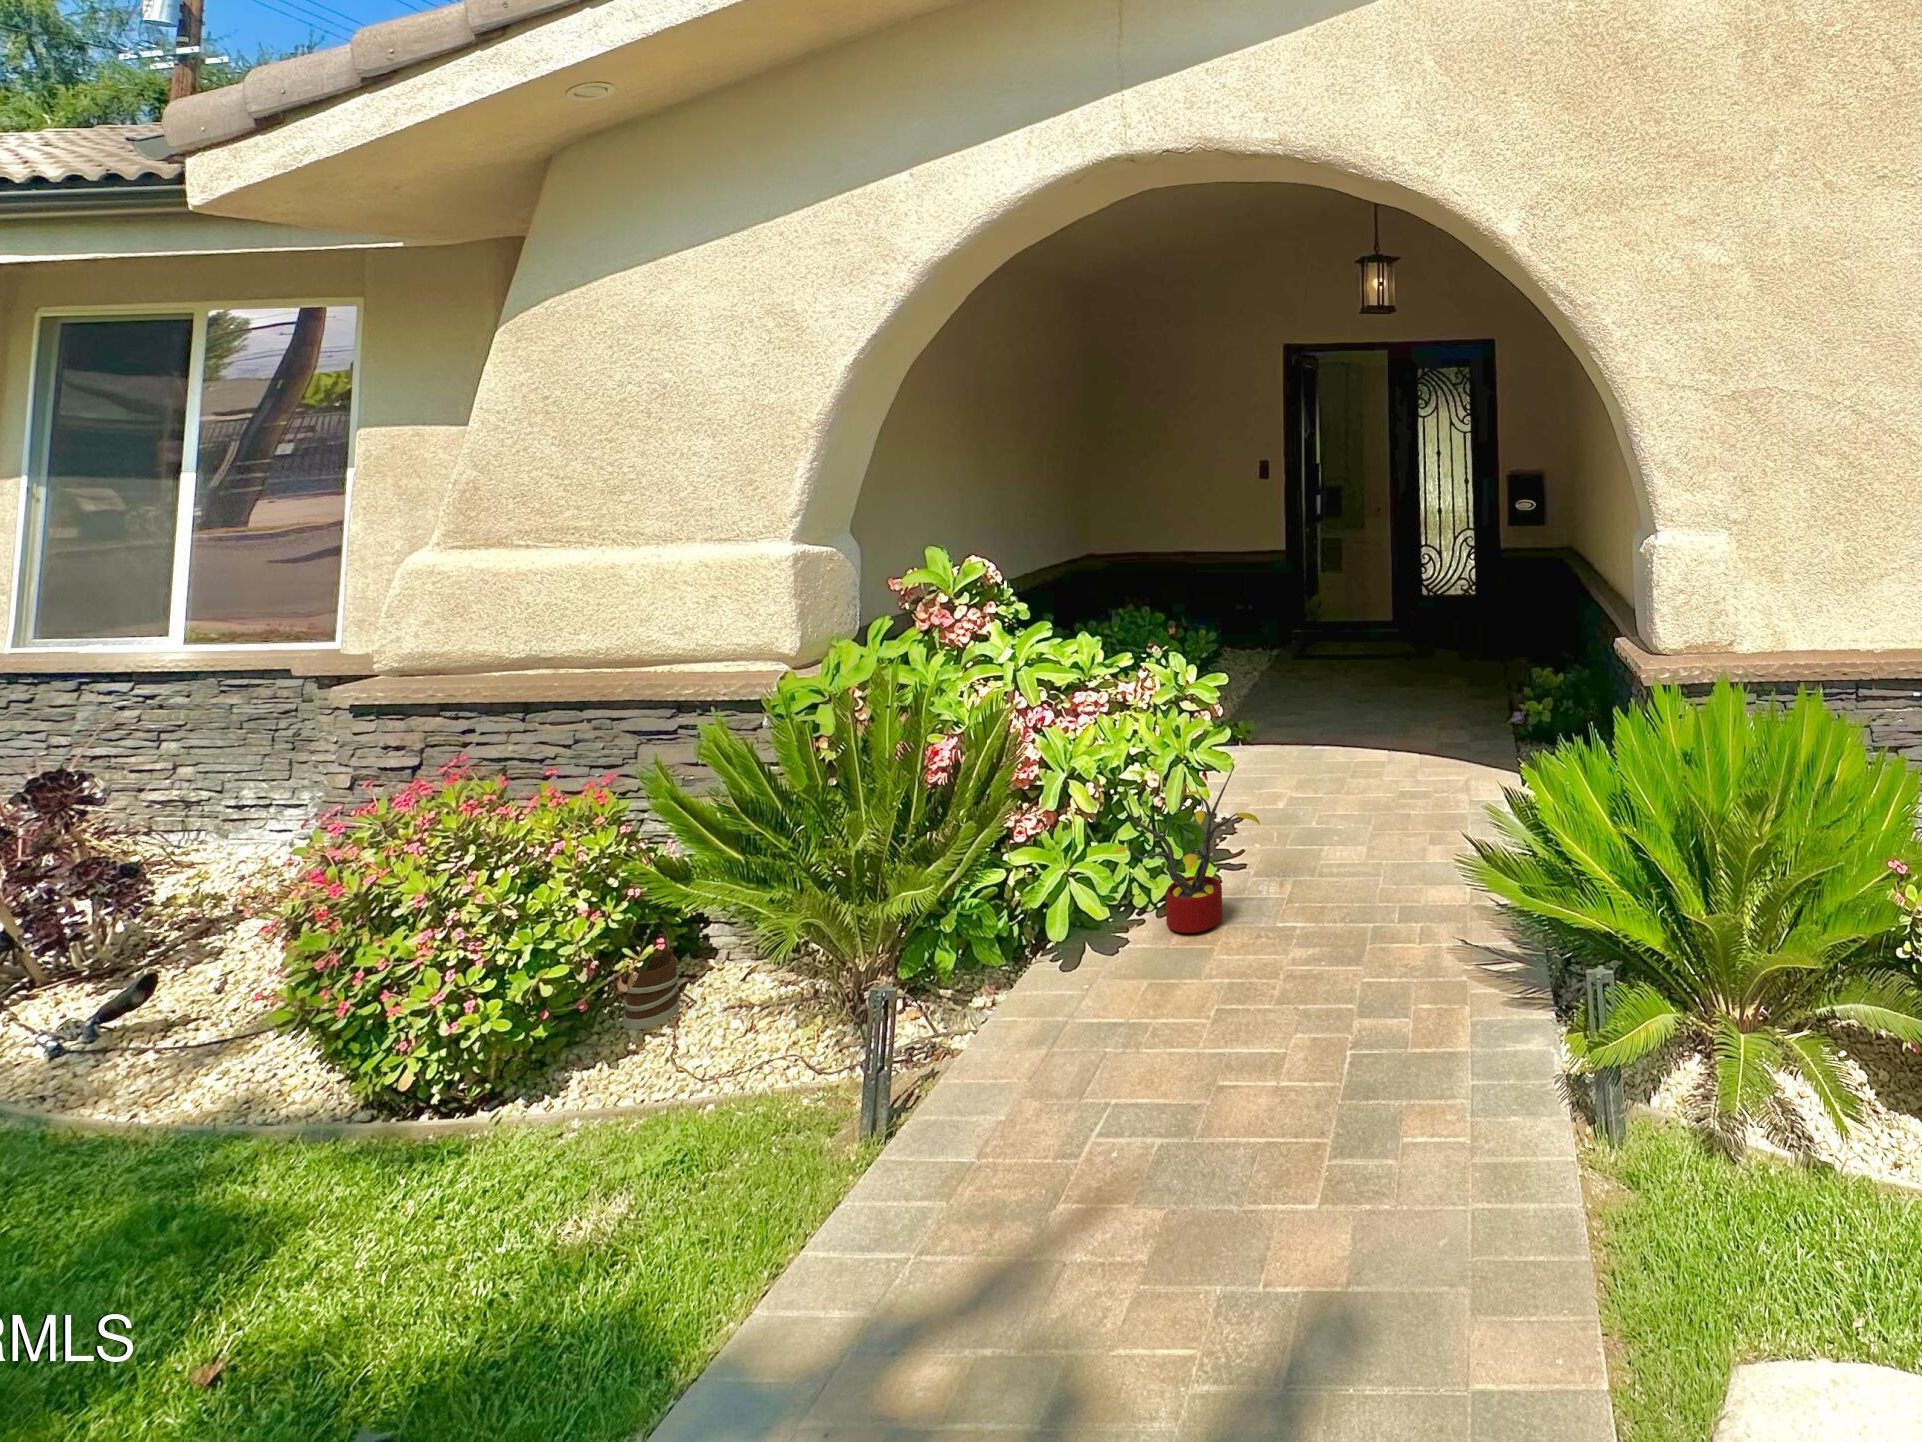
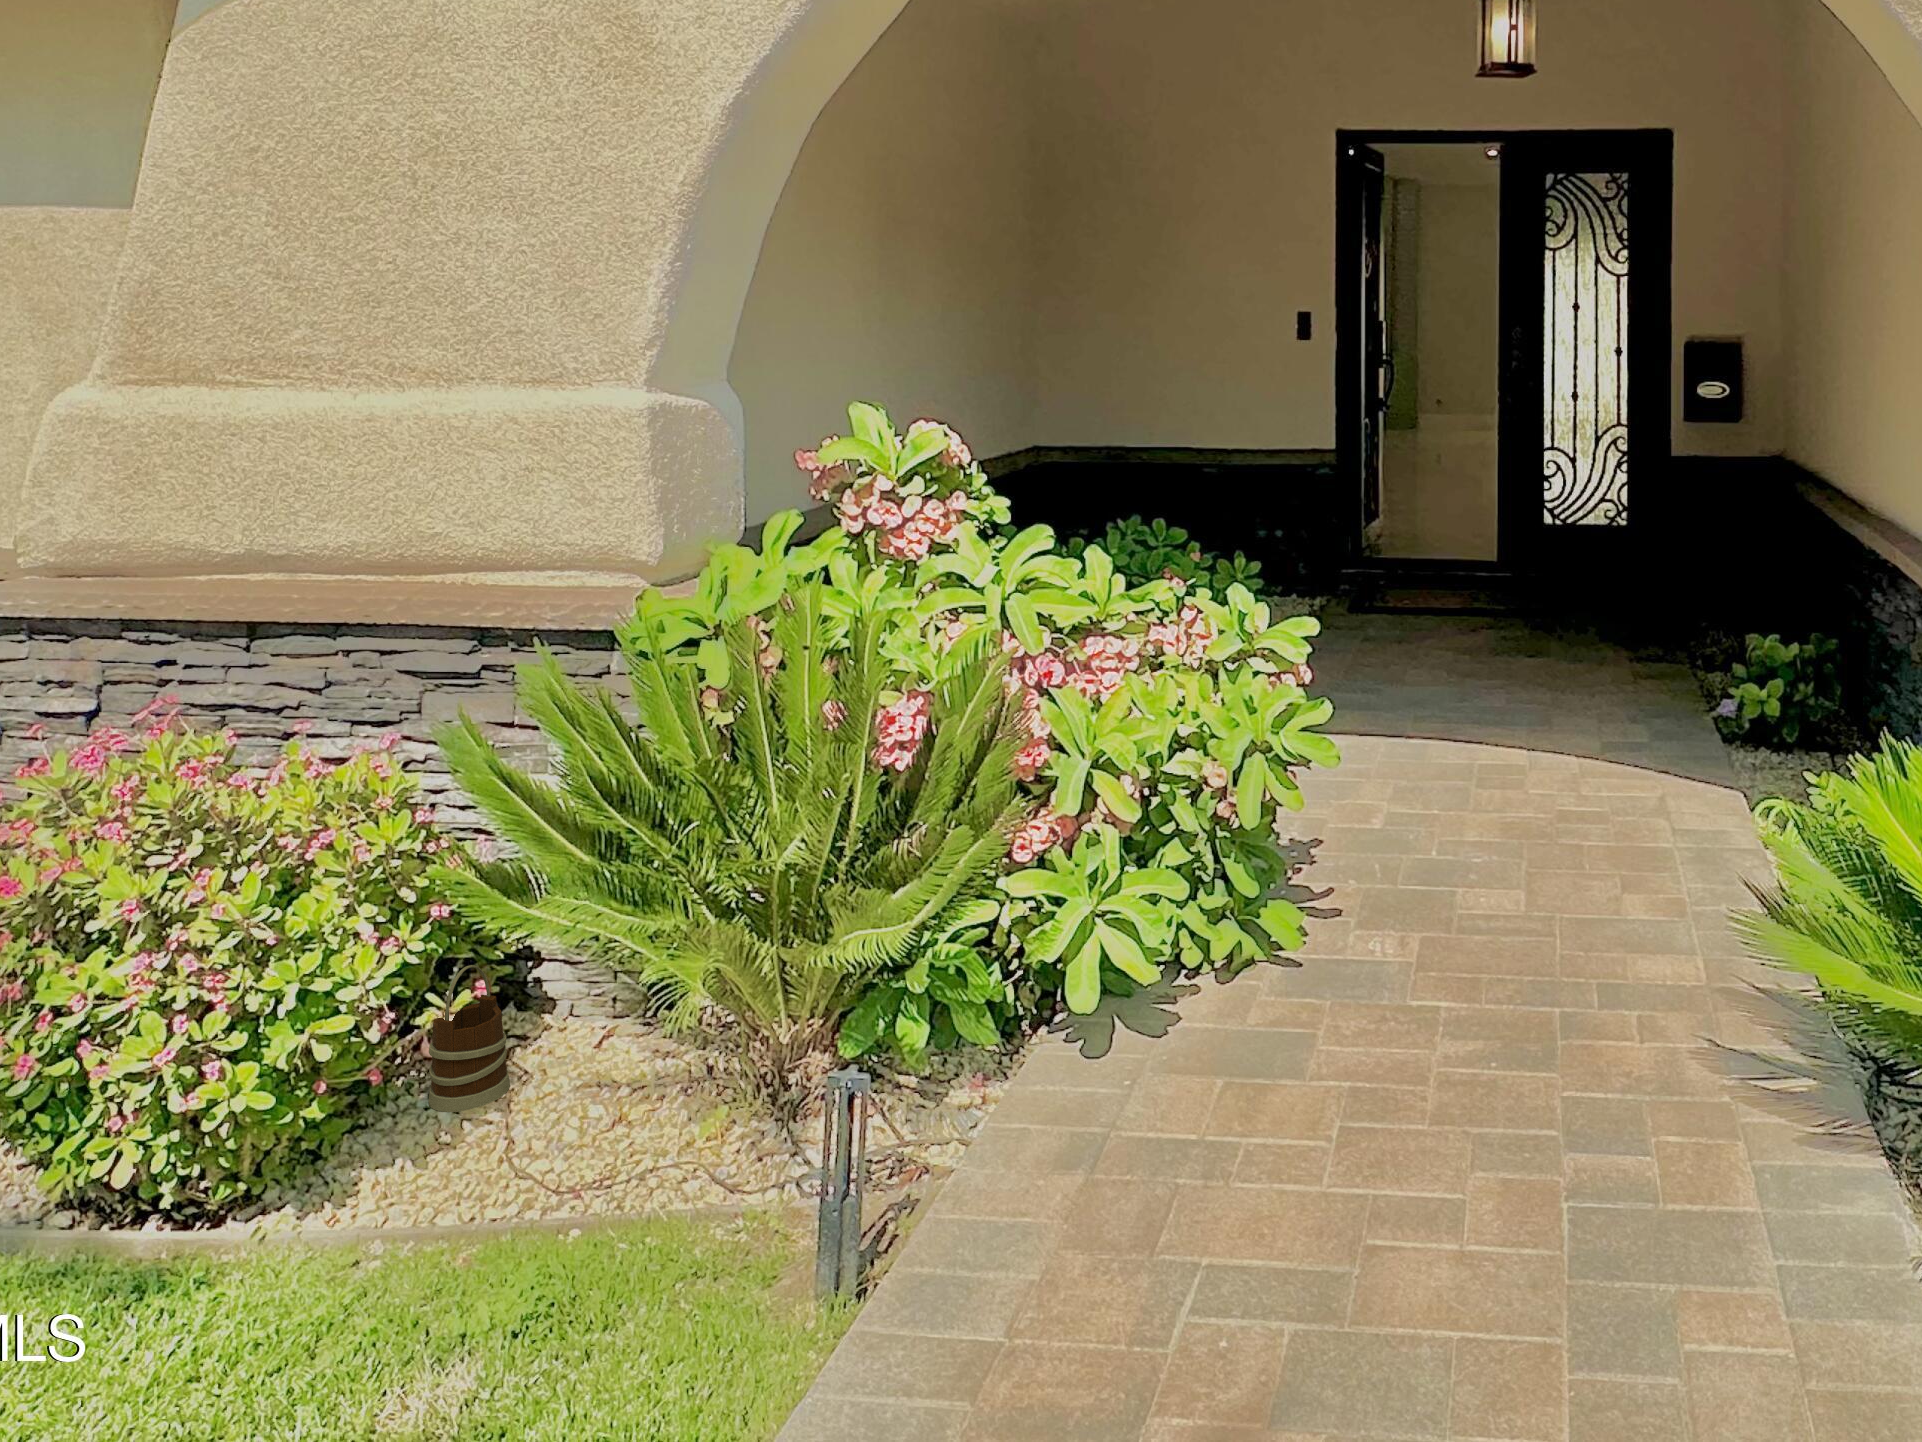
decorative plant: present [1112,766,1260,933] -> none [1161,760,1385,1010]

